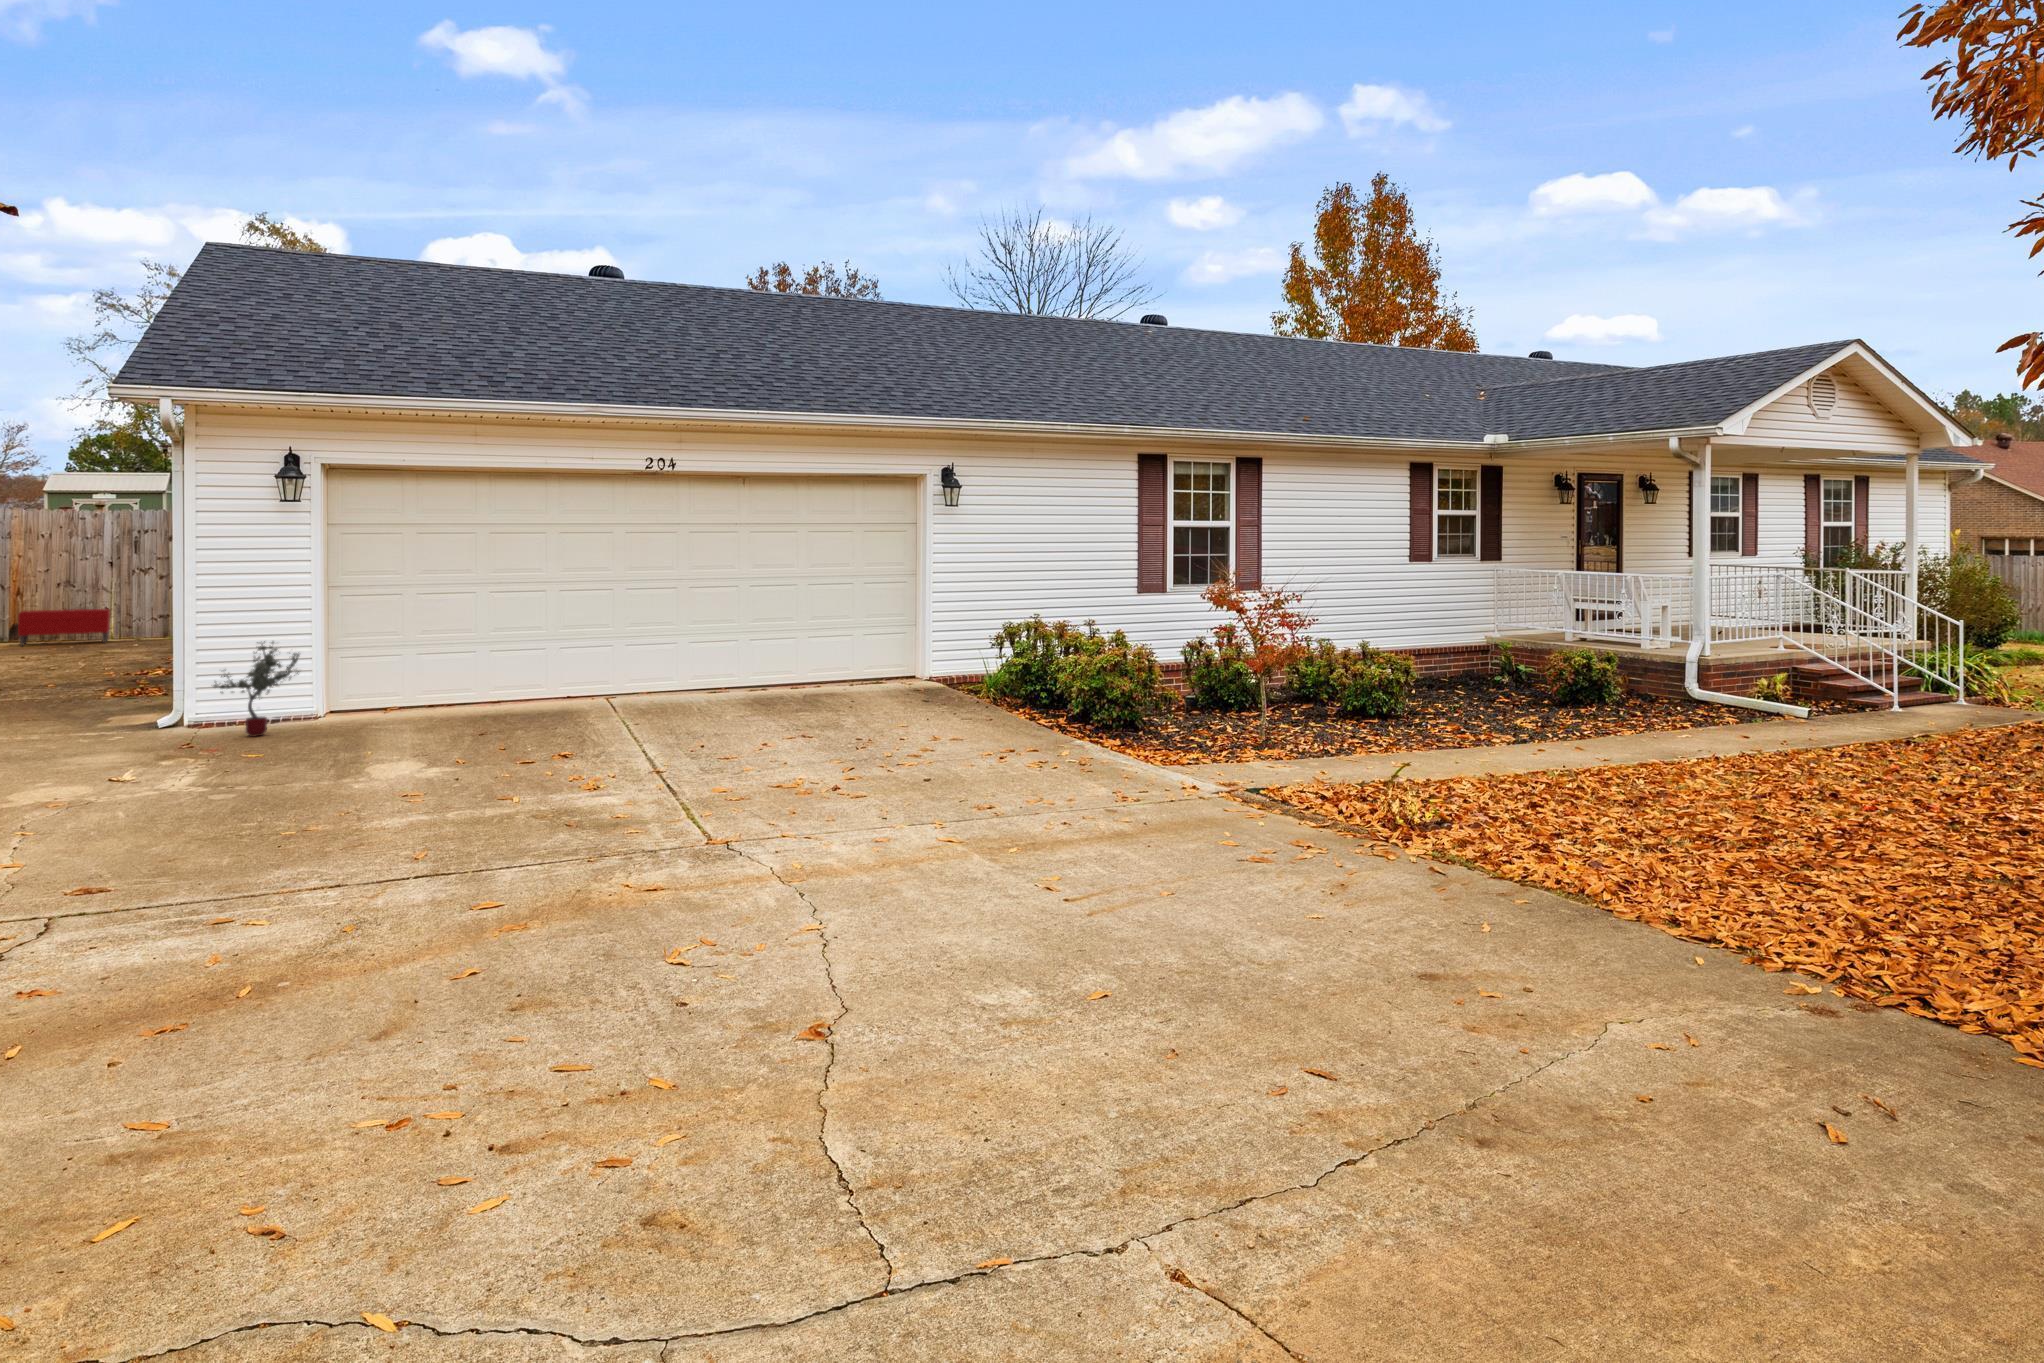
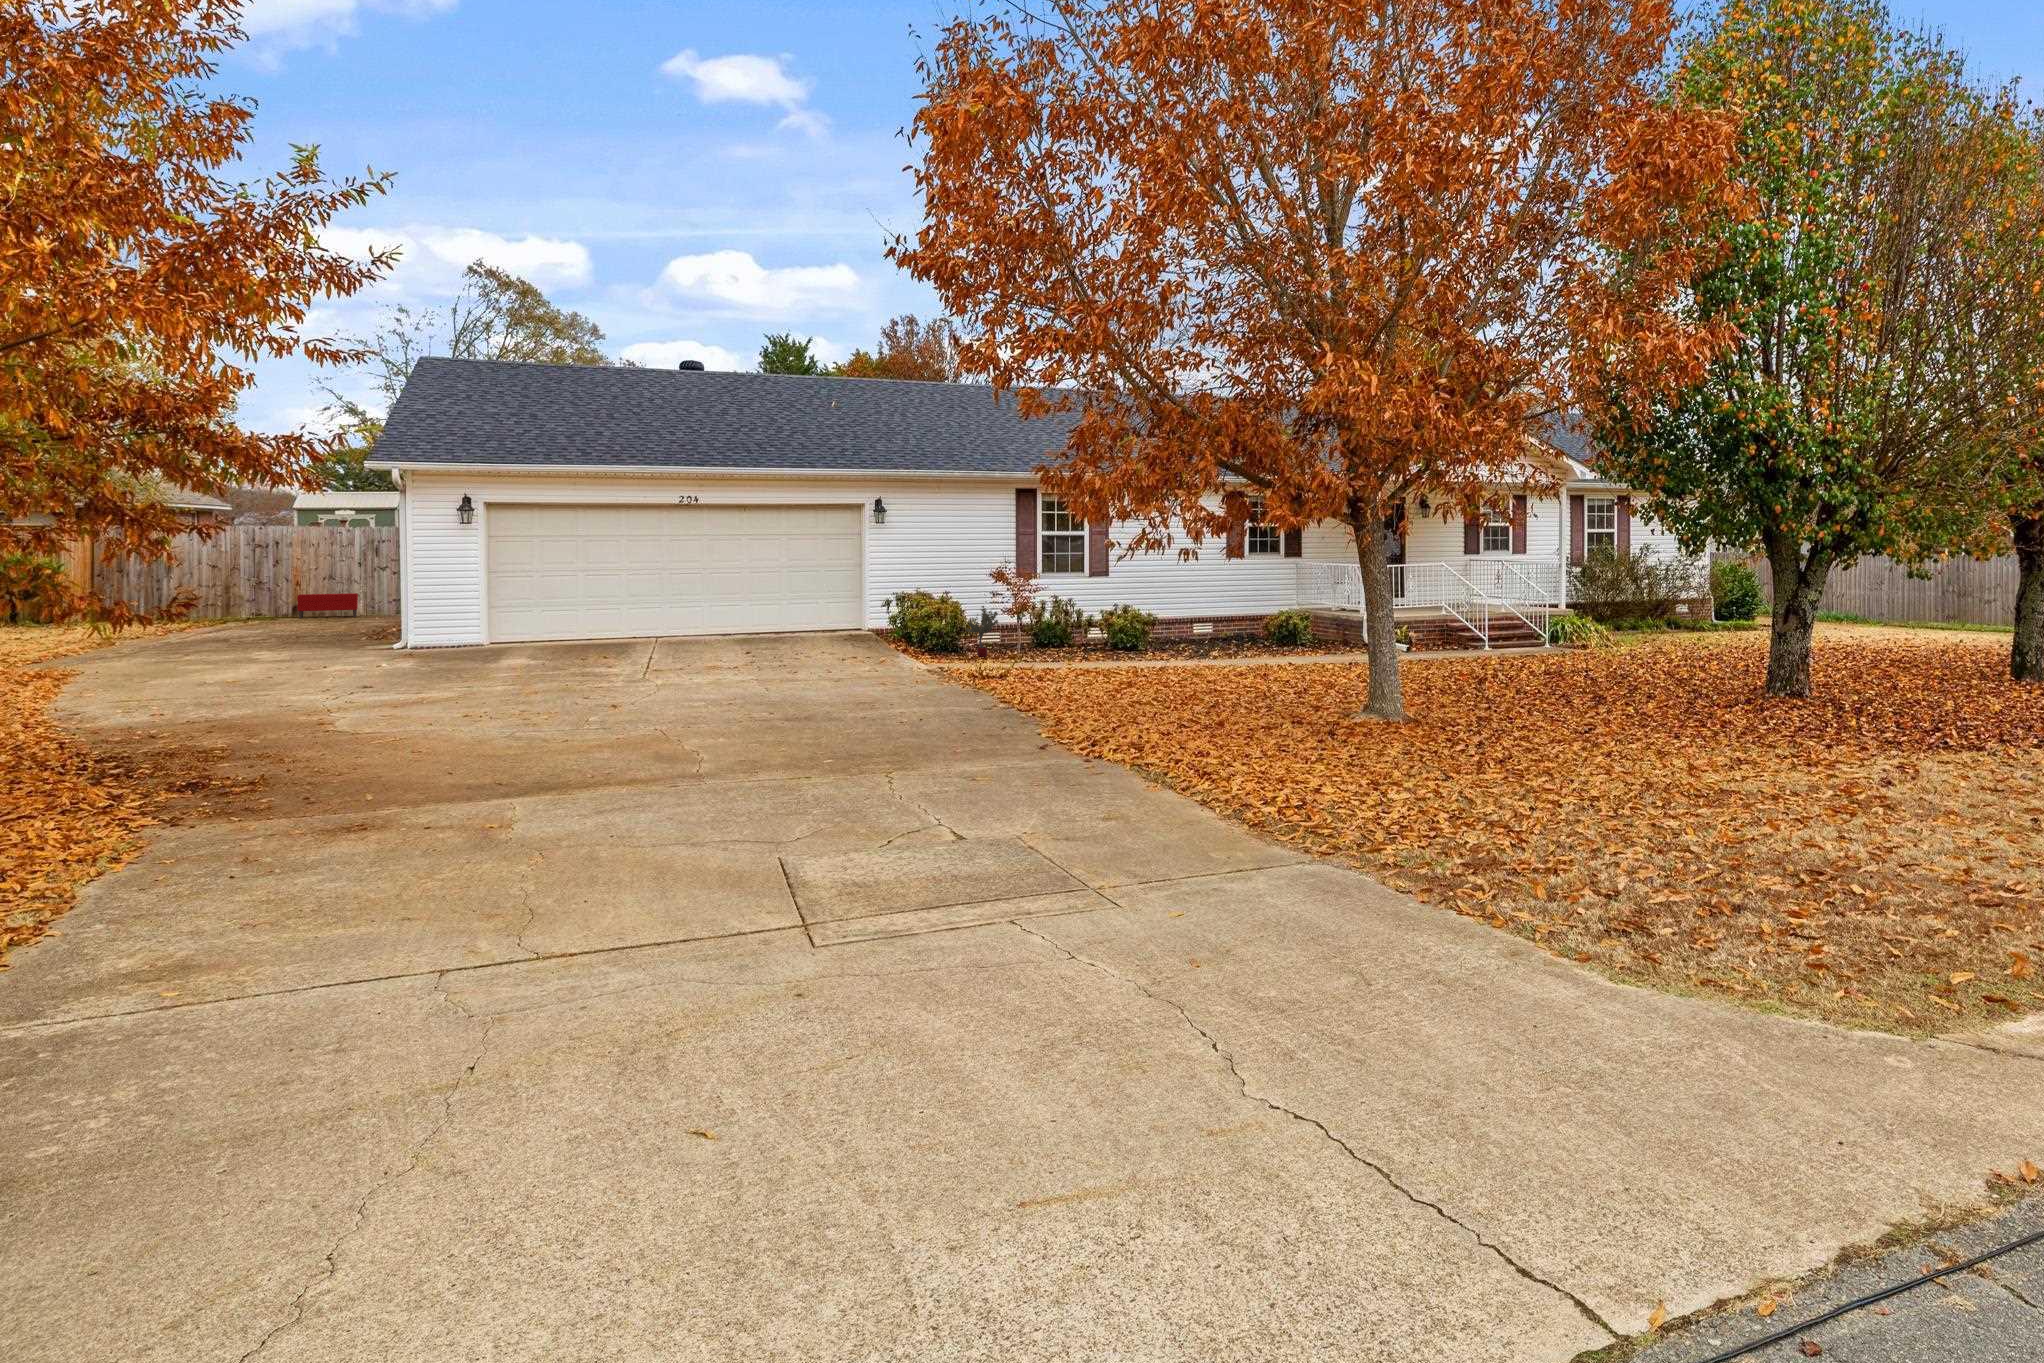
potted tree: present [214,641,299,737] -> present [966,606,998,658]

